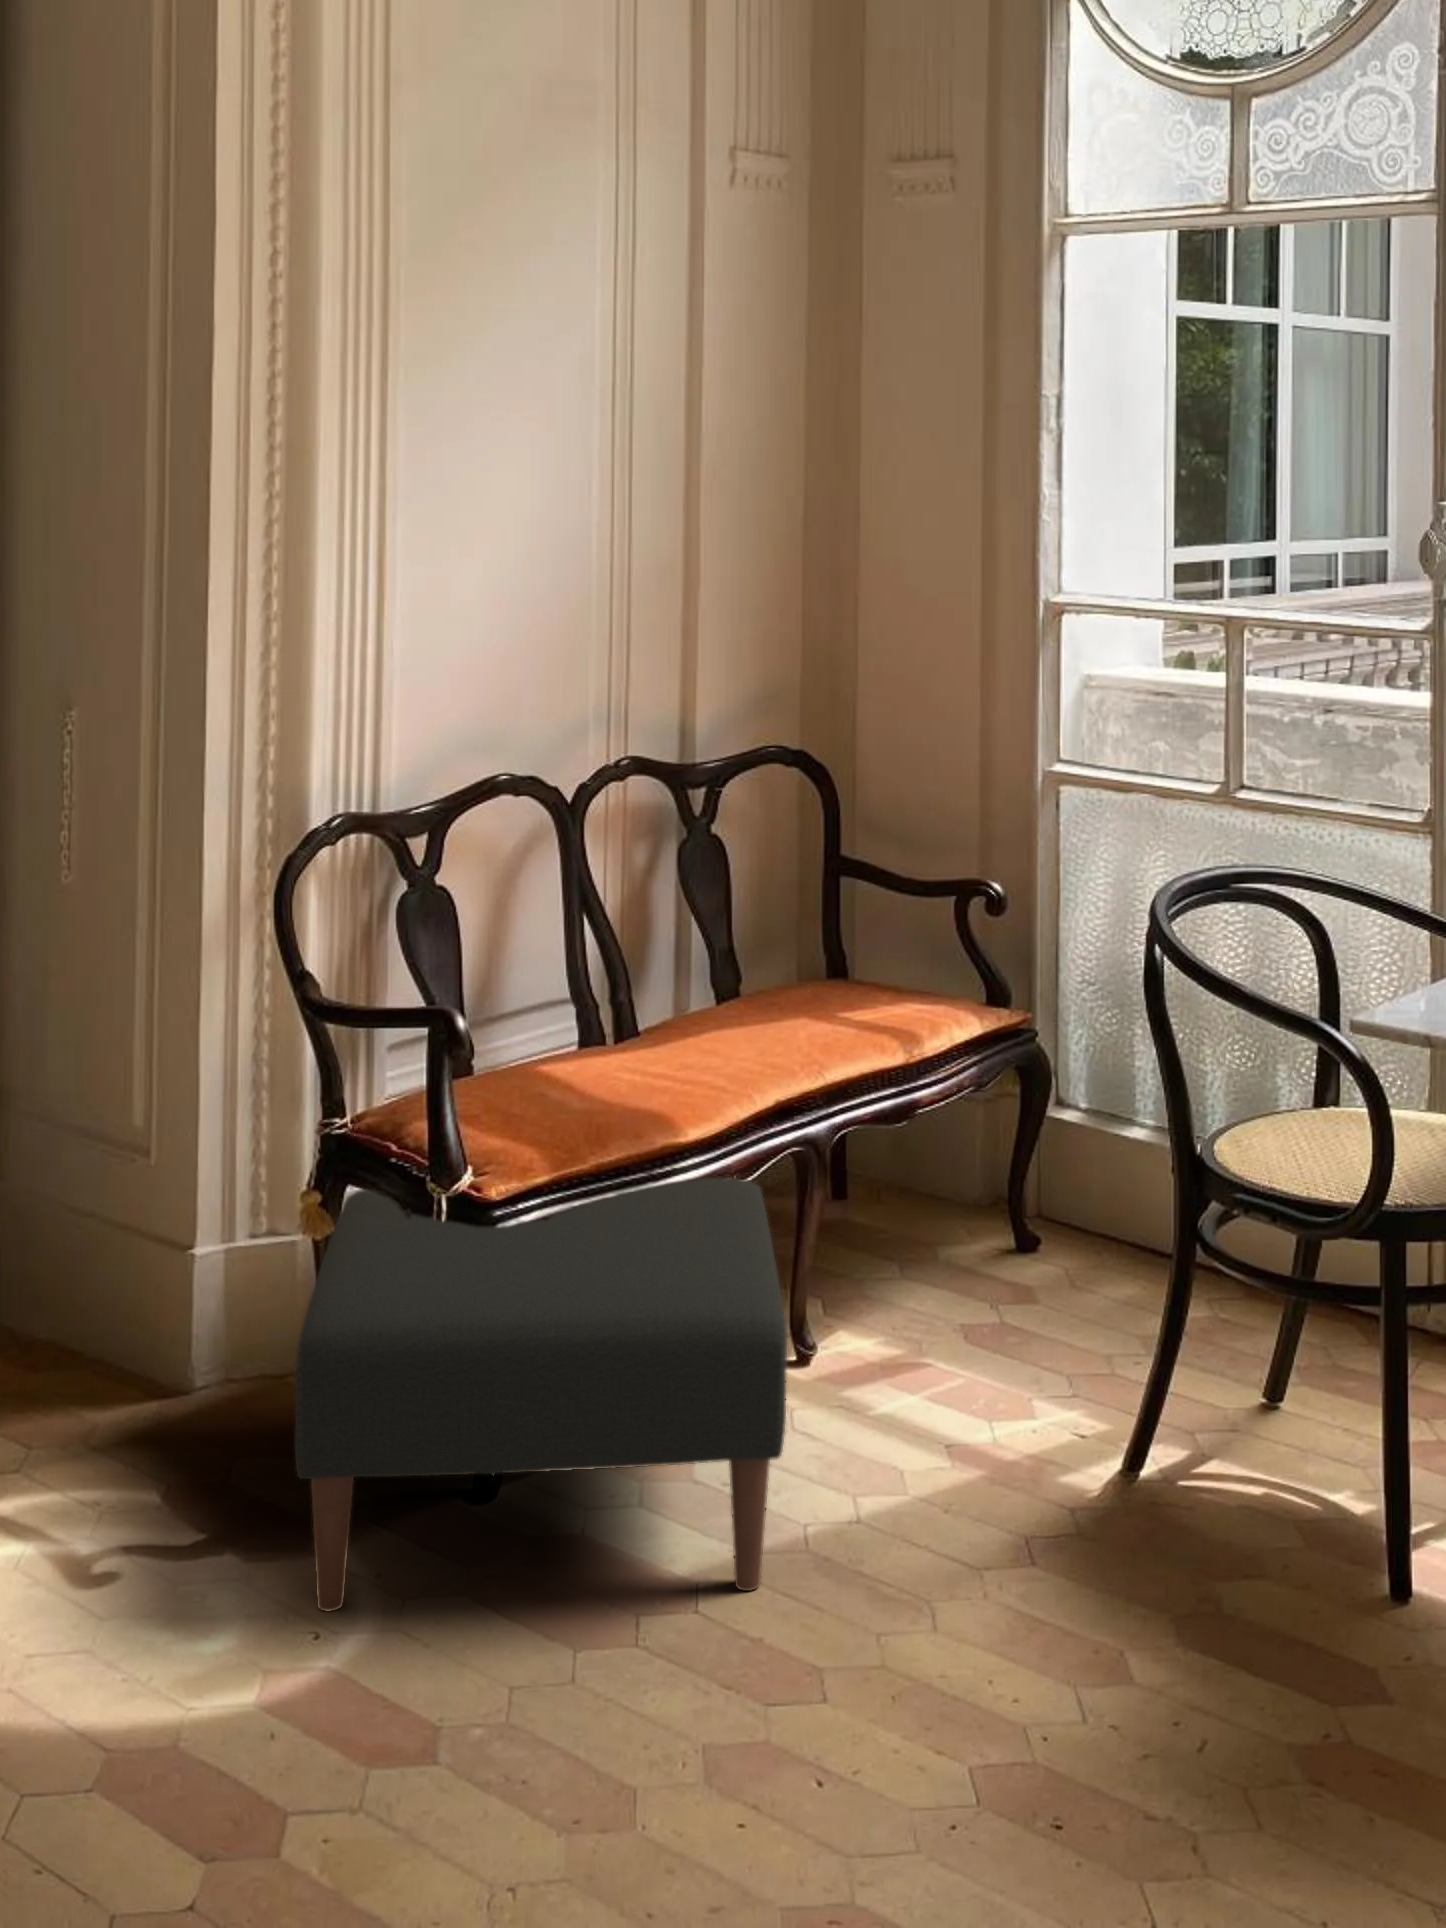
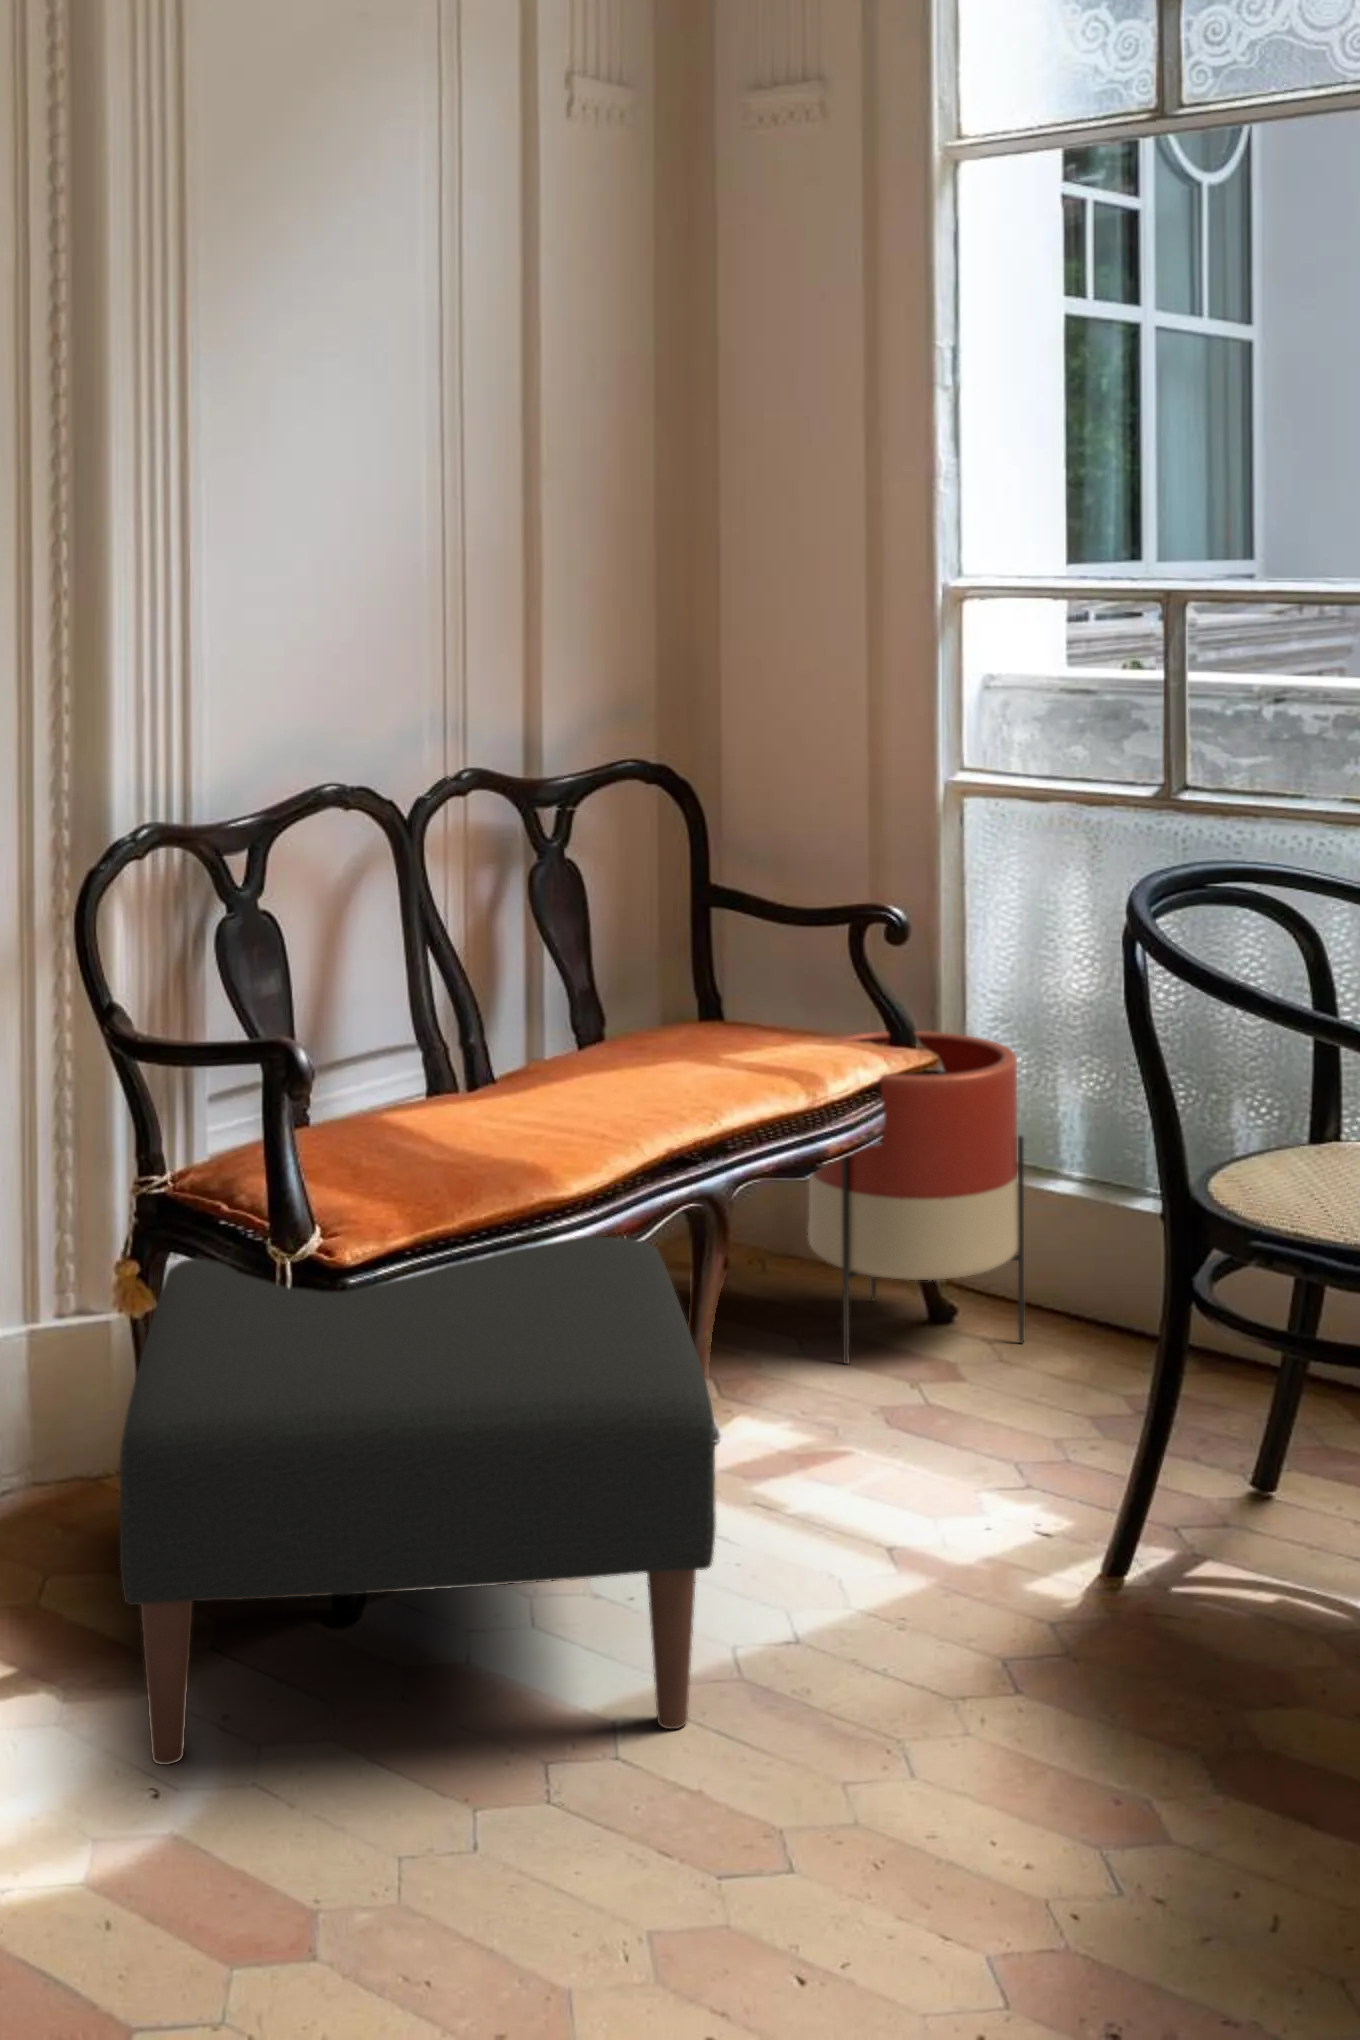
planter: none [909,993,1096,1285] -> present [808,1031,1024,1364]

